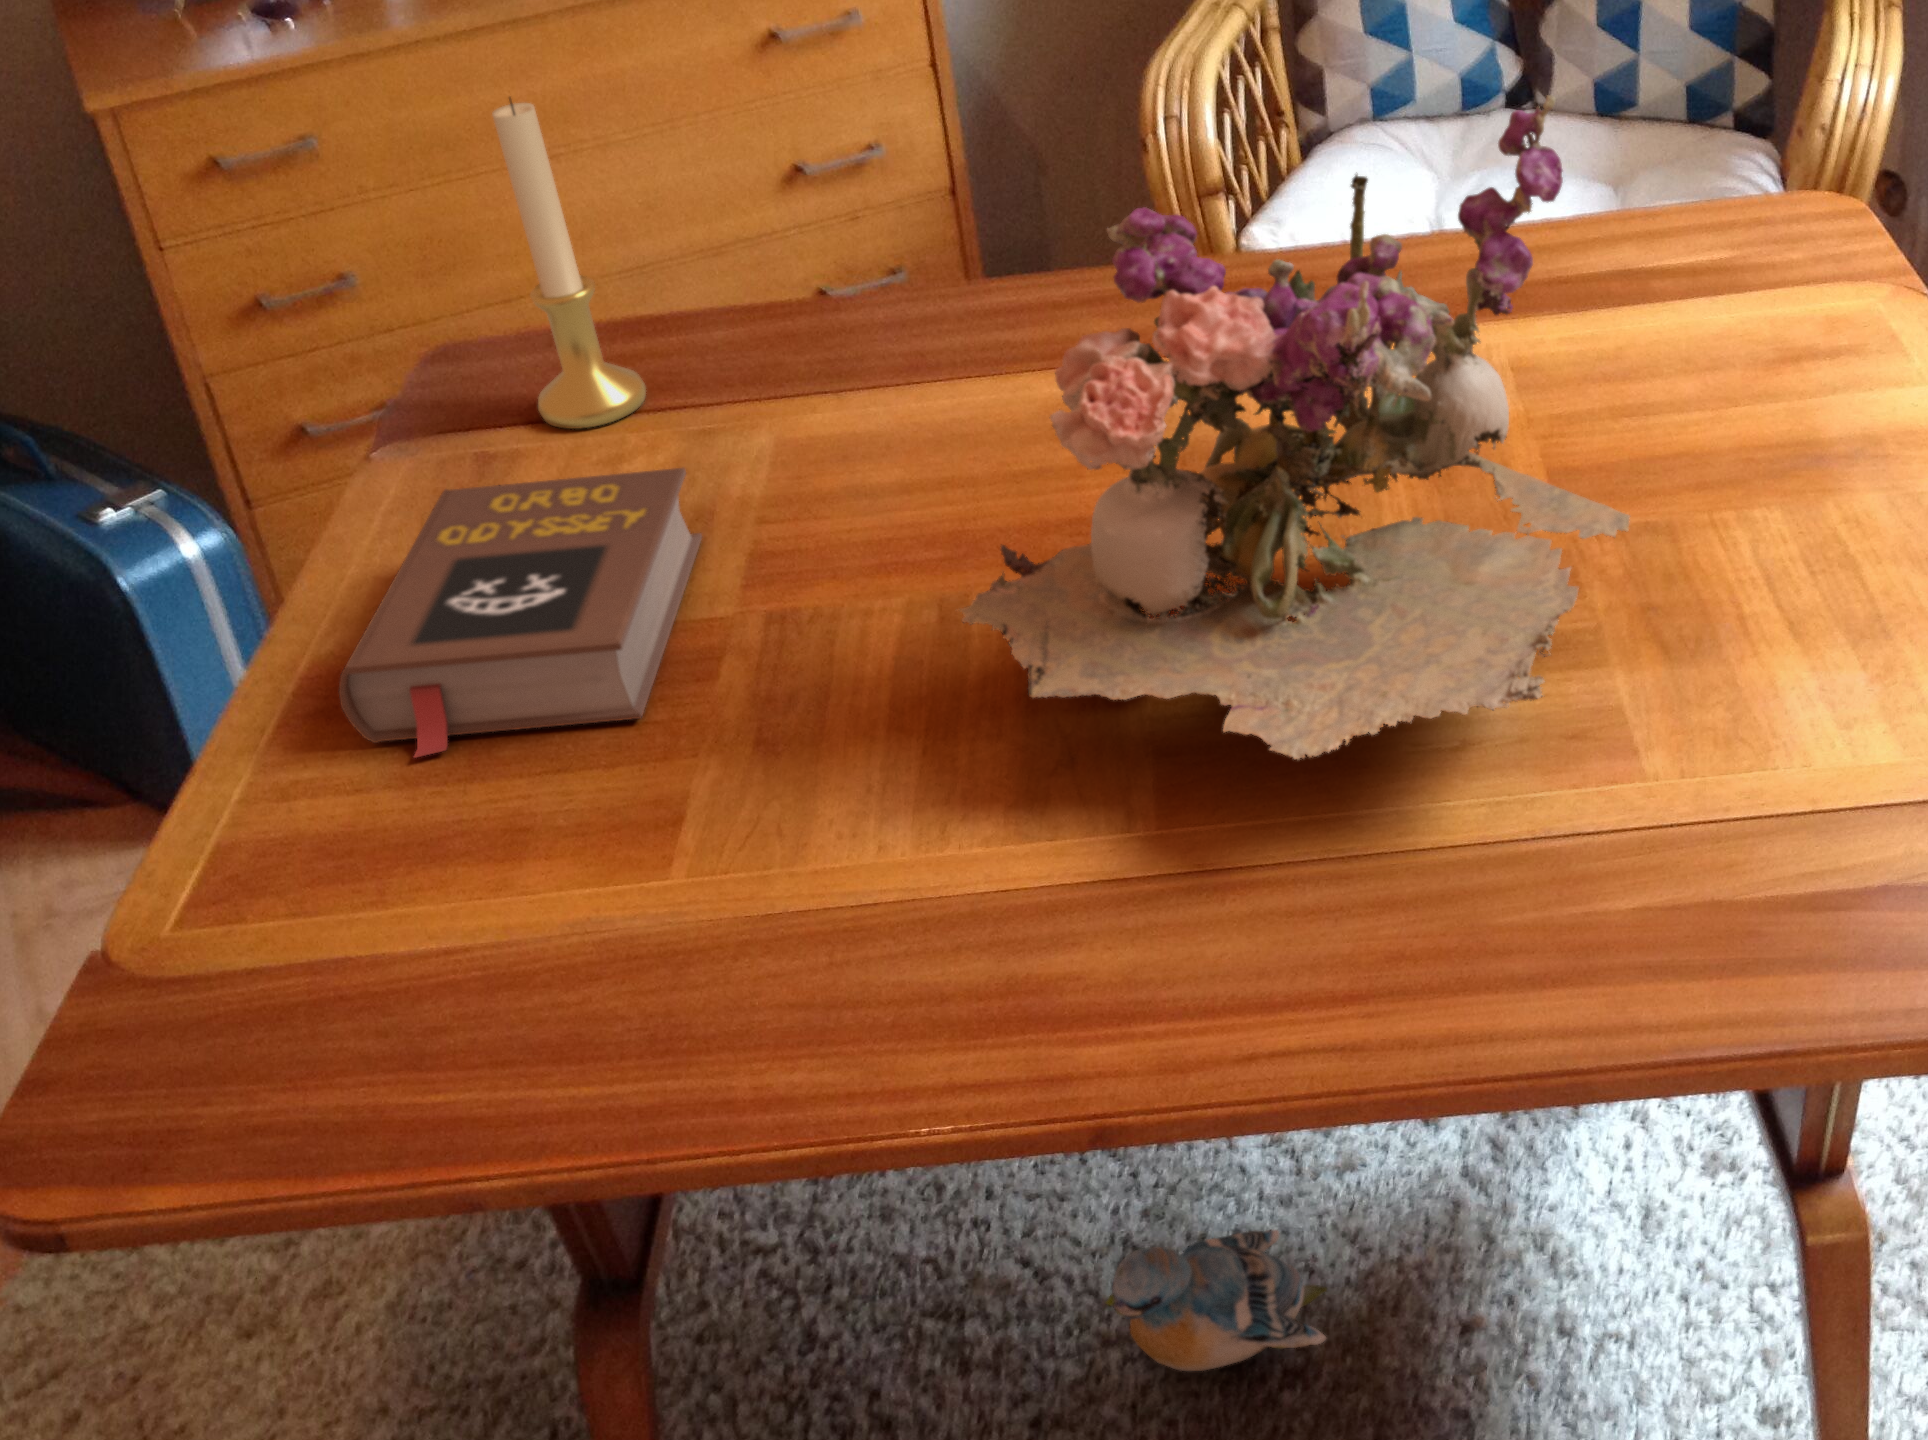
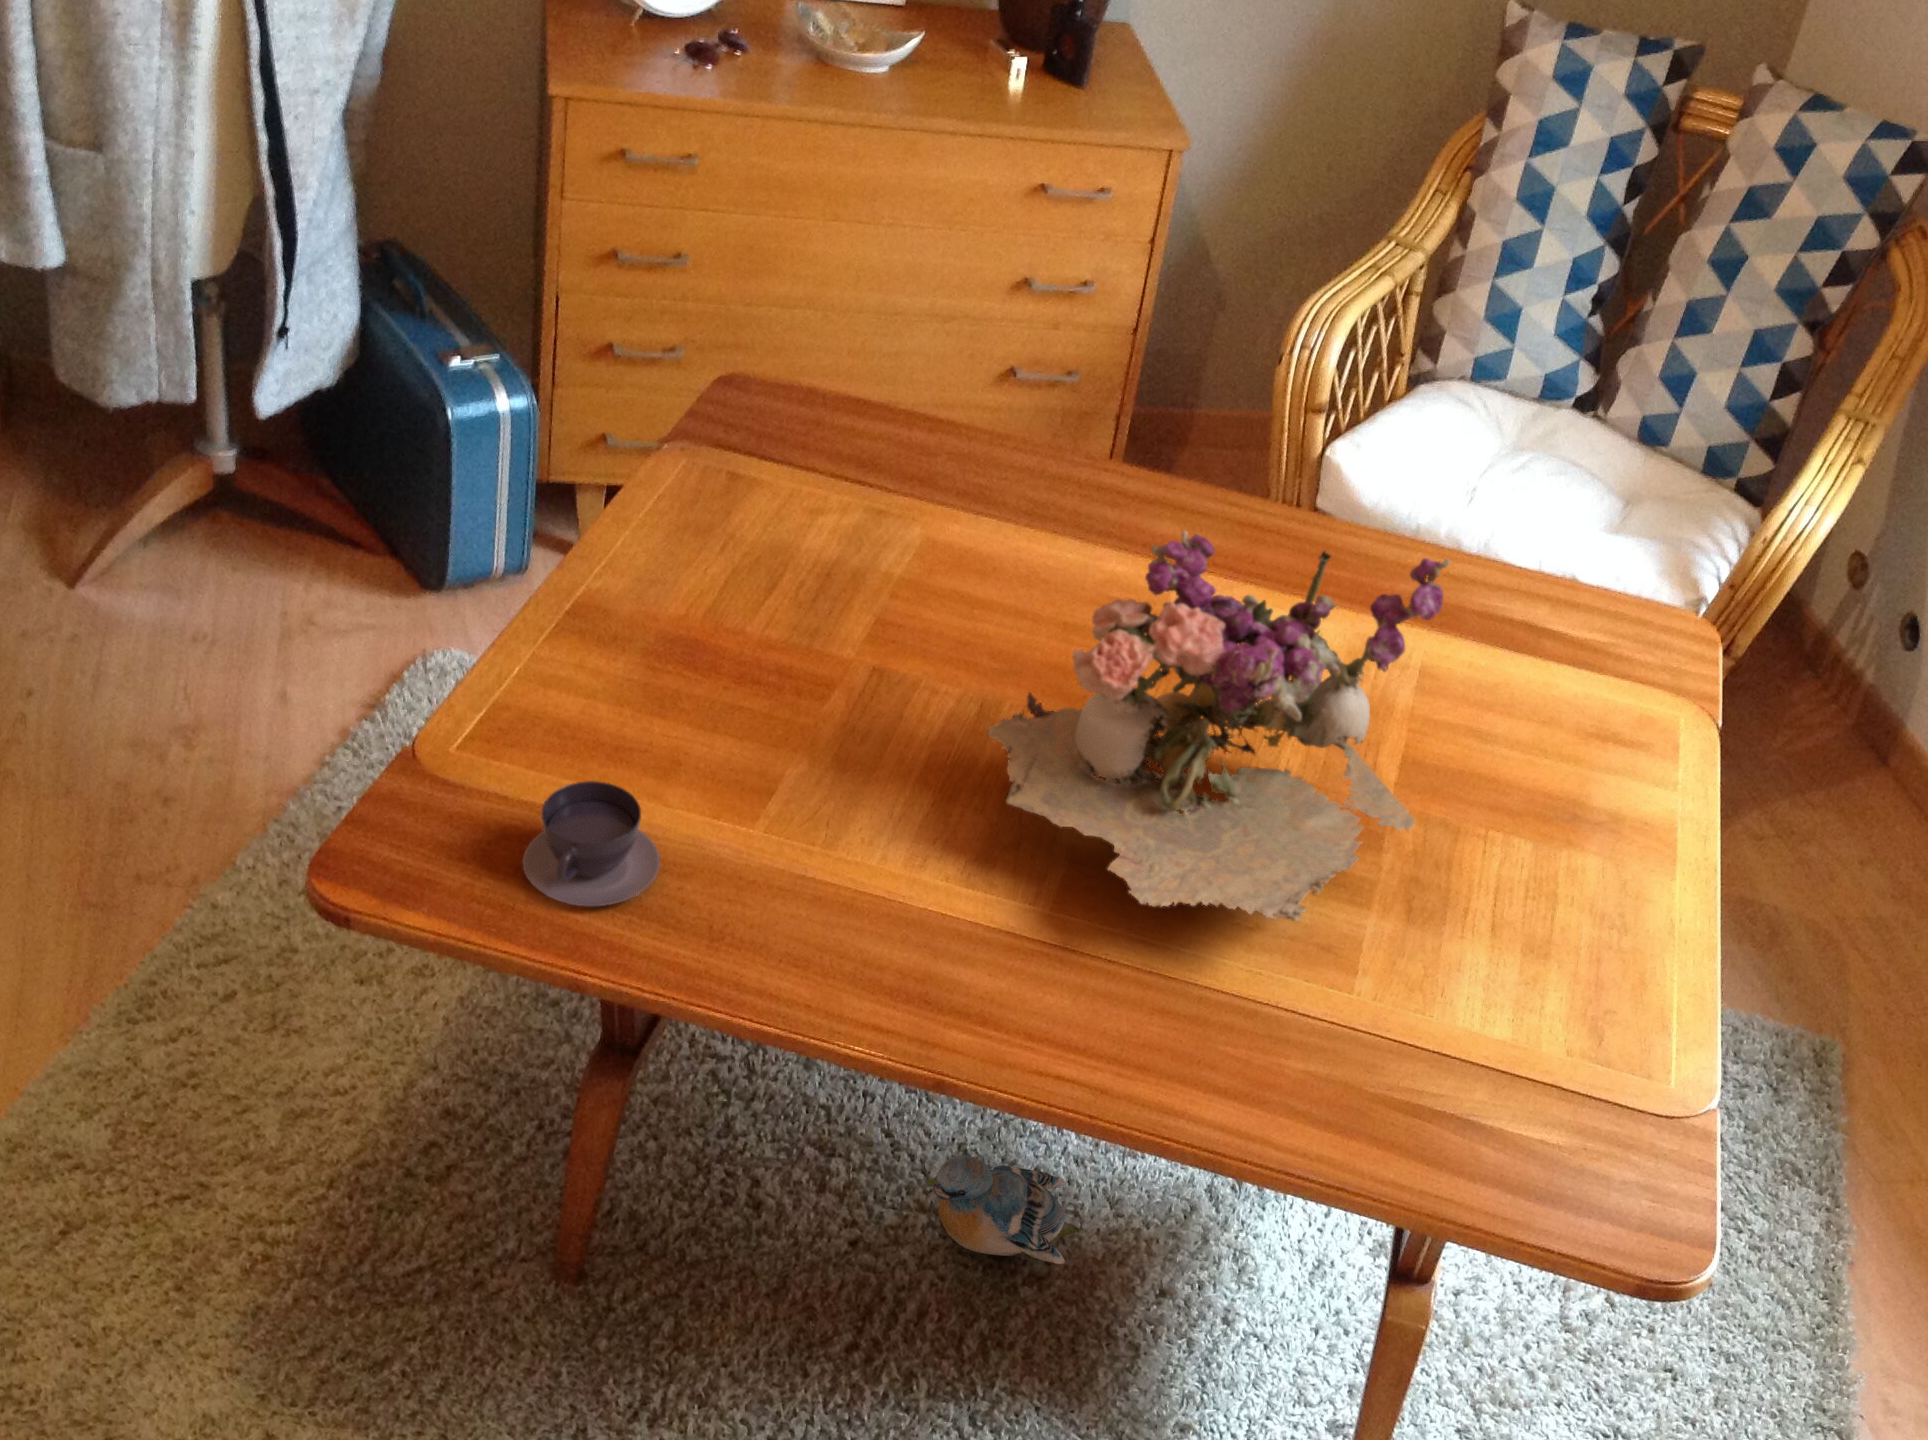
candle holder: present [492,98,646,429] -> none [780,258,856,477]
book: present [339,468,702,758] -> none [598,505,859,712]
teacup: none [306,885,535,1093] -> present [523,781,660,906]

